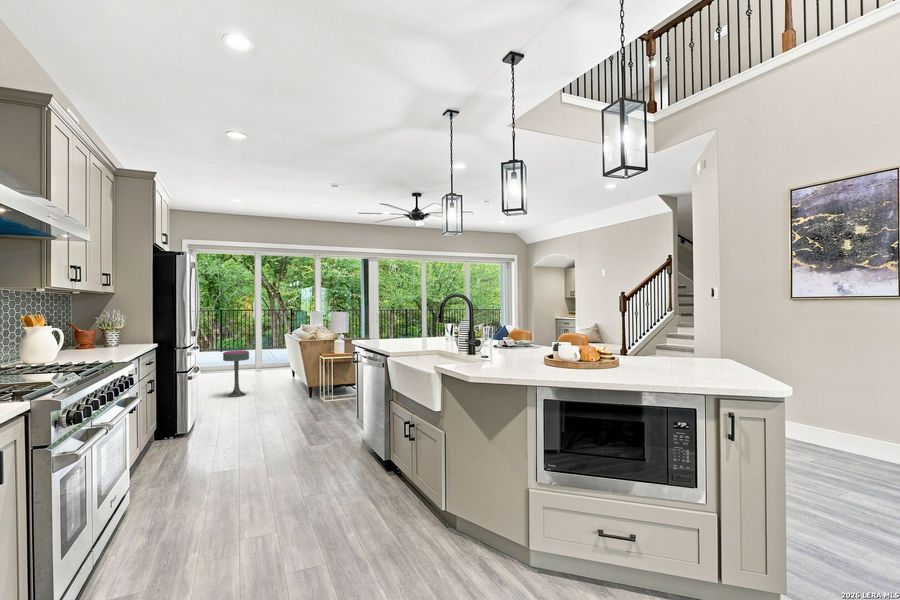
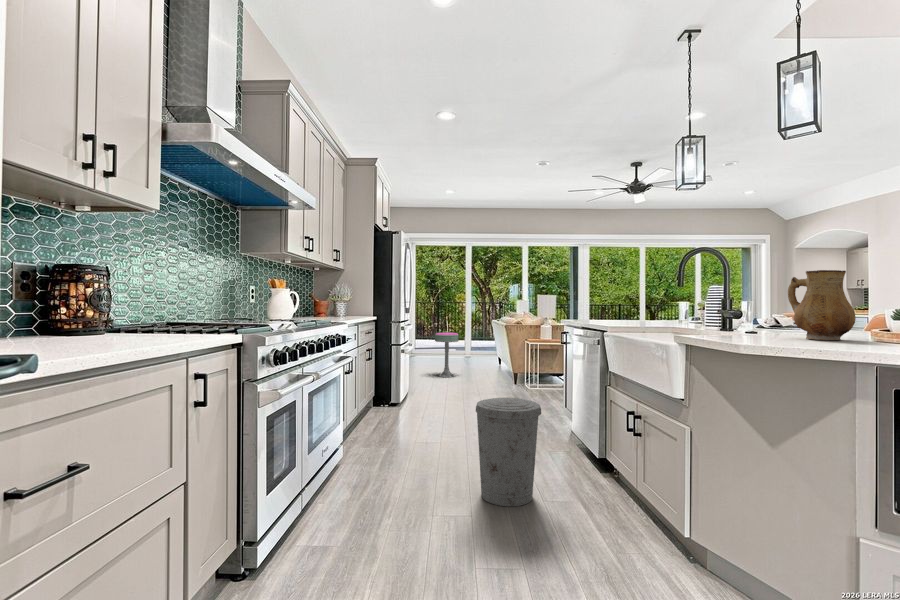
ceramic pitcher: none [507,317,543,365] -> present [788,270,856,340]
trash can: none [276,422,336,518] -> present [476,398,541,506]

